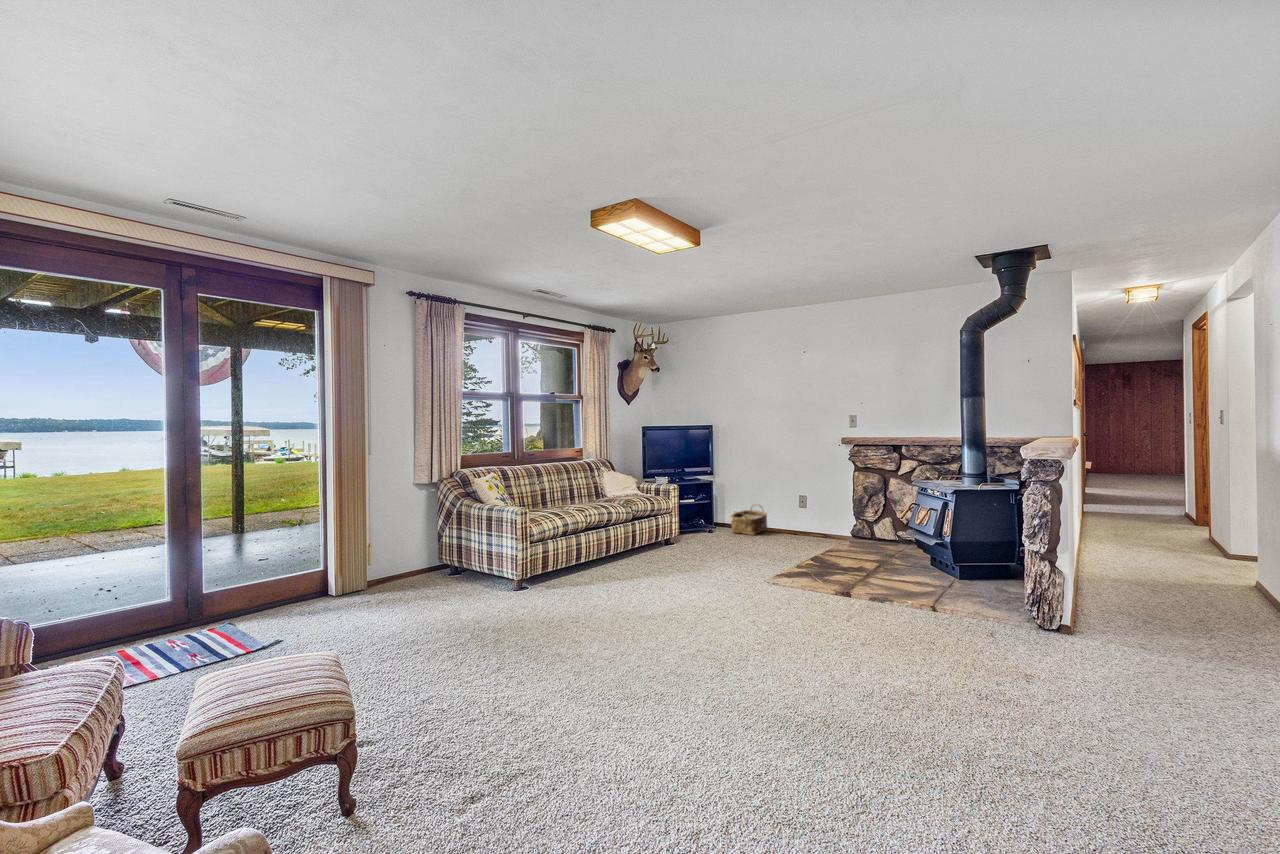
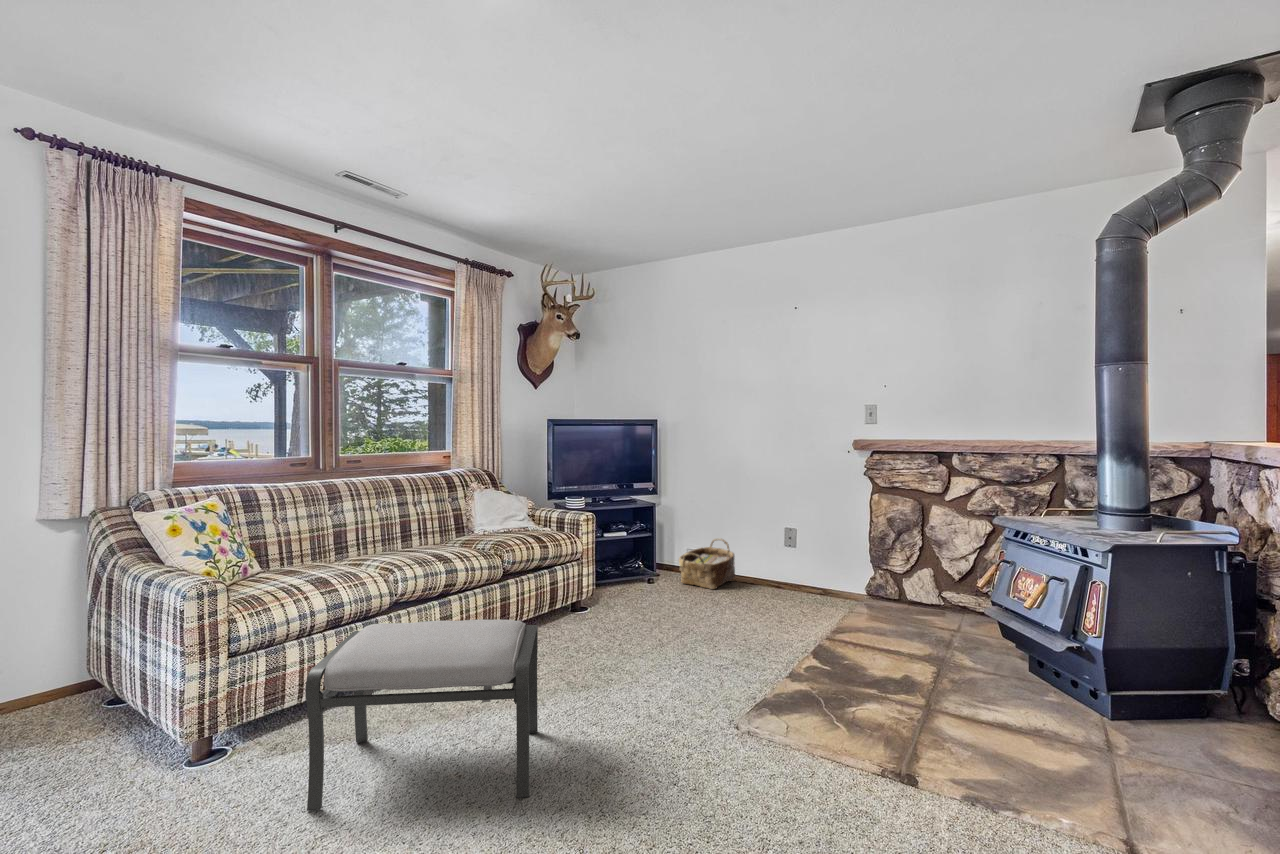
ottoman: none [586,527,678,599] -> present [305,620,538,811]

